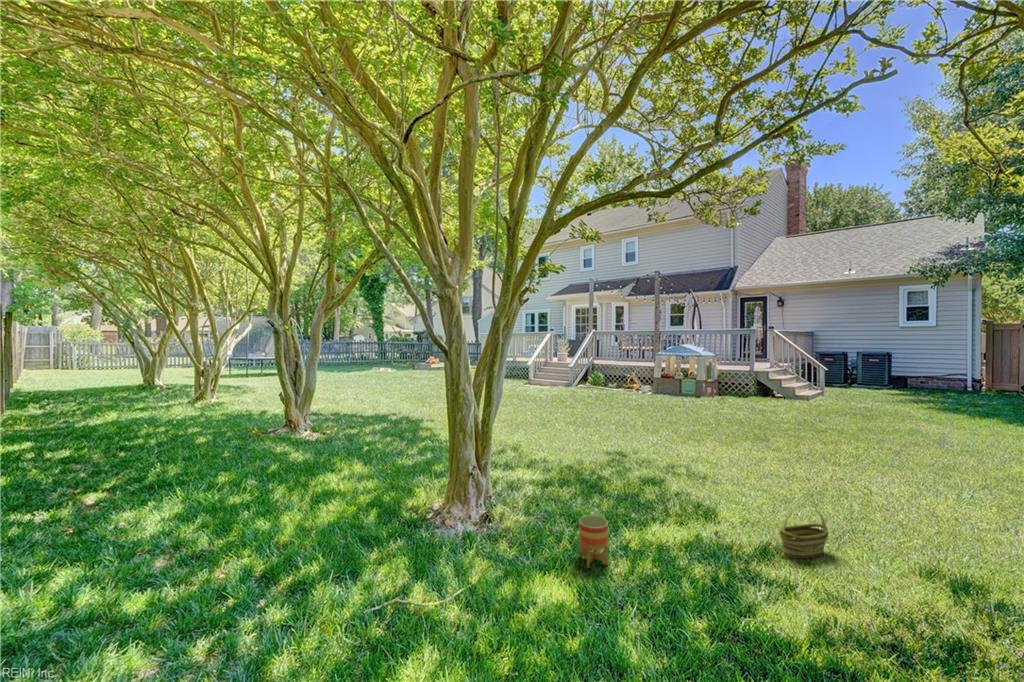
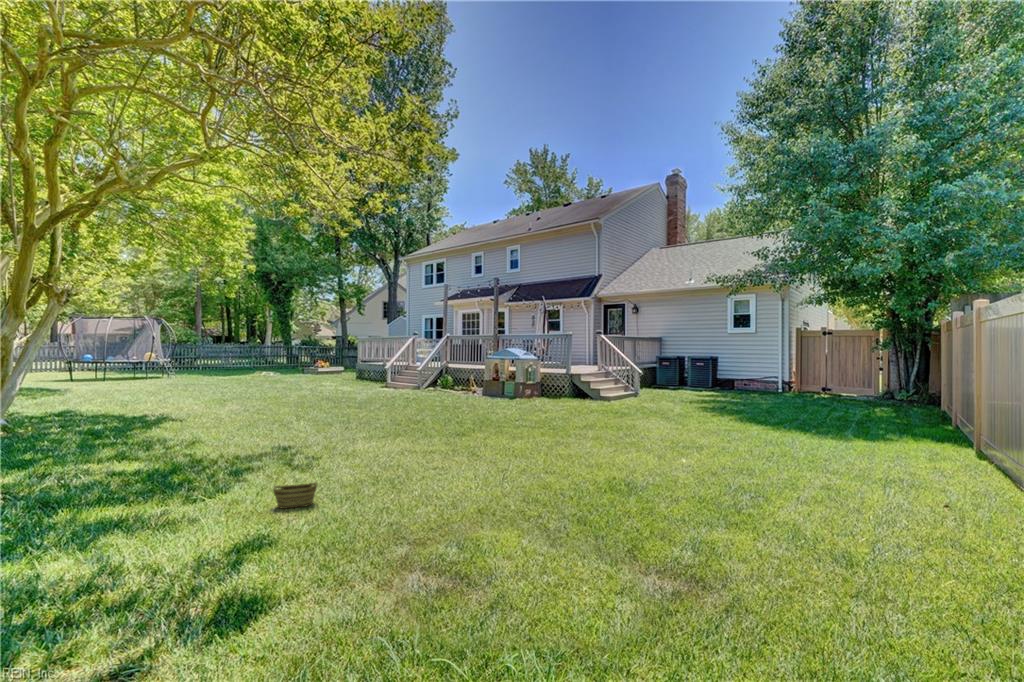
planter: present [579,515,608,568] -> none [95,478,125,517]

